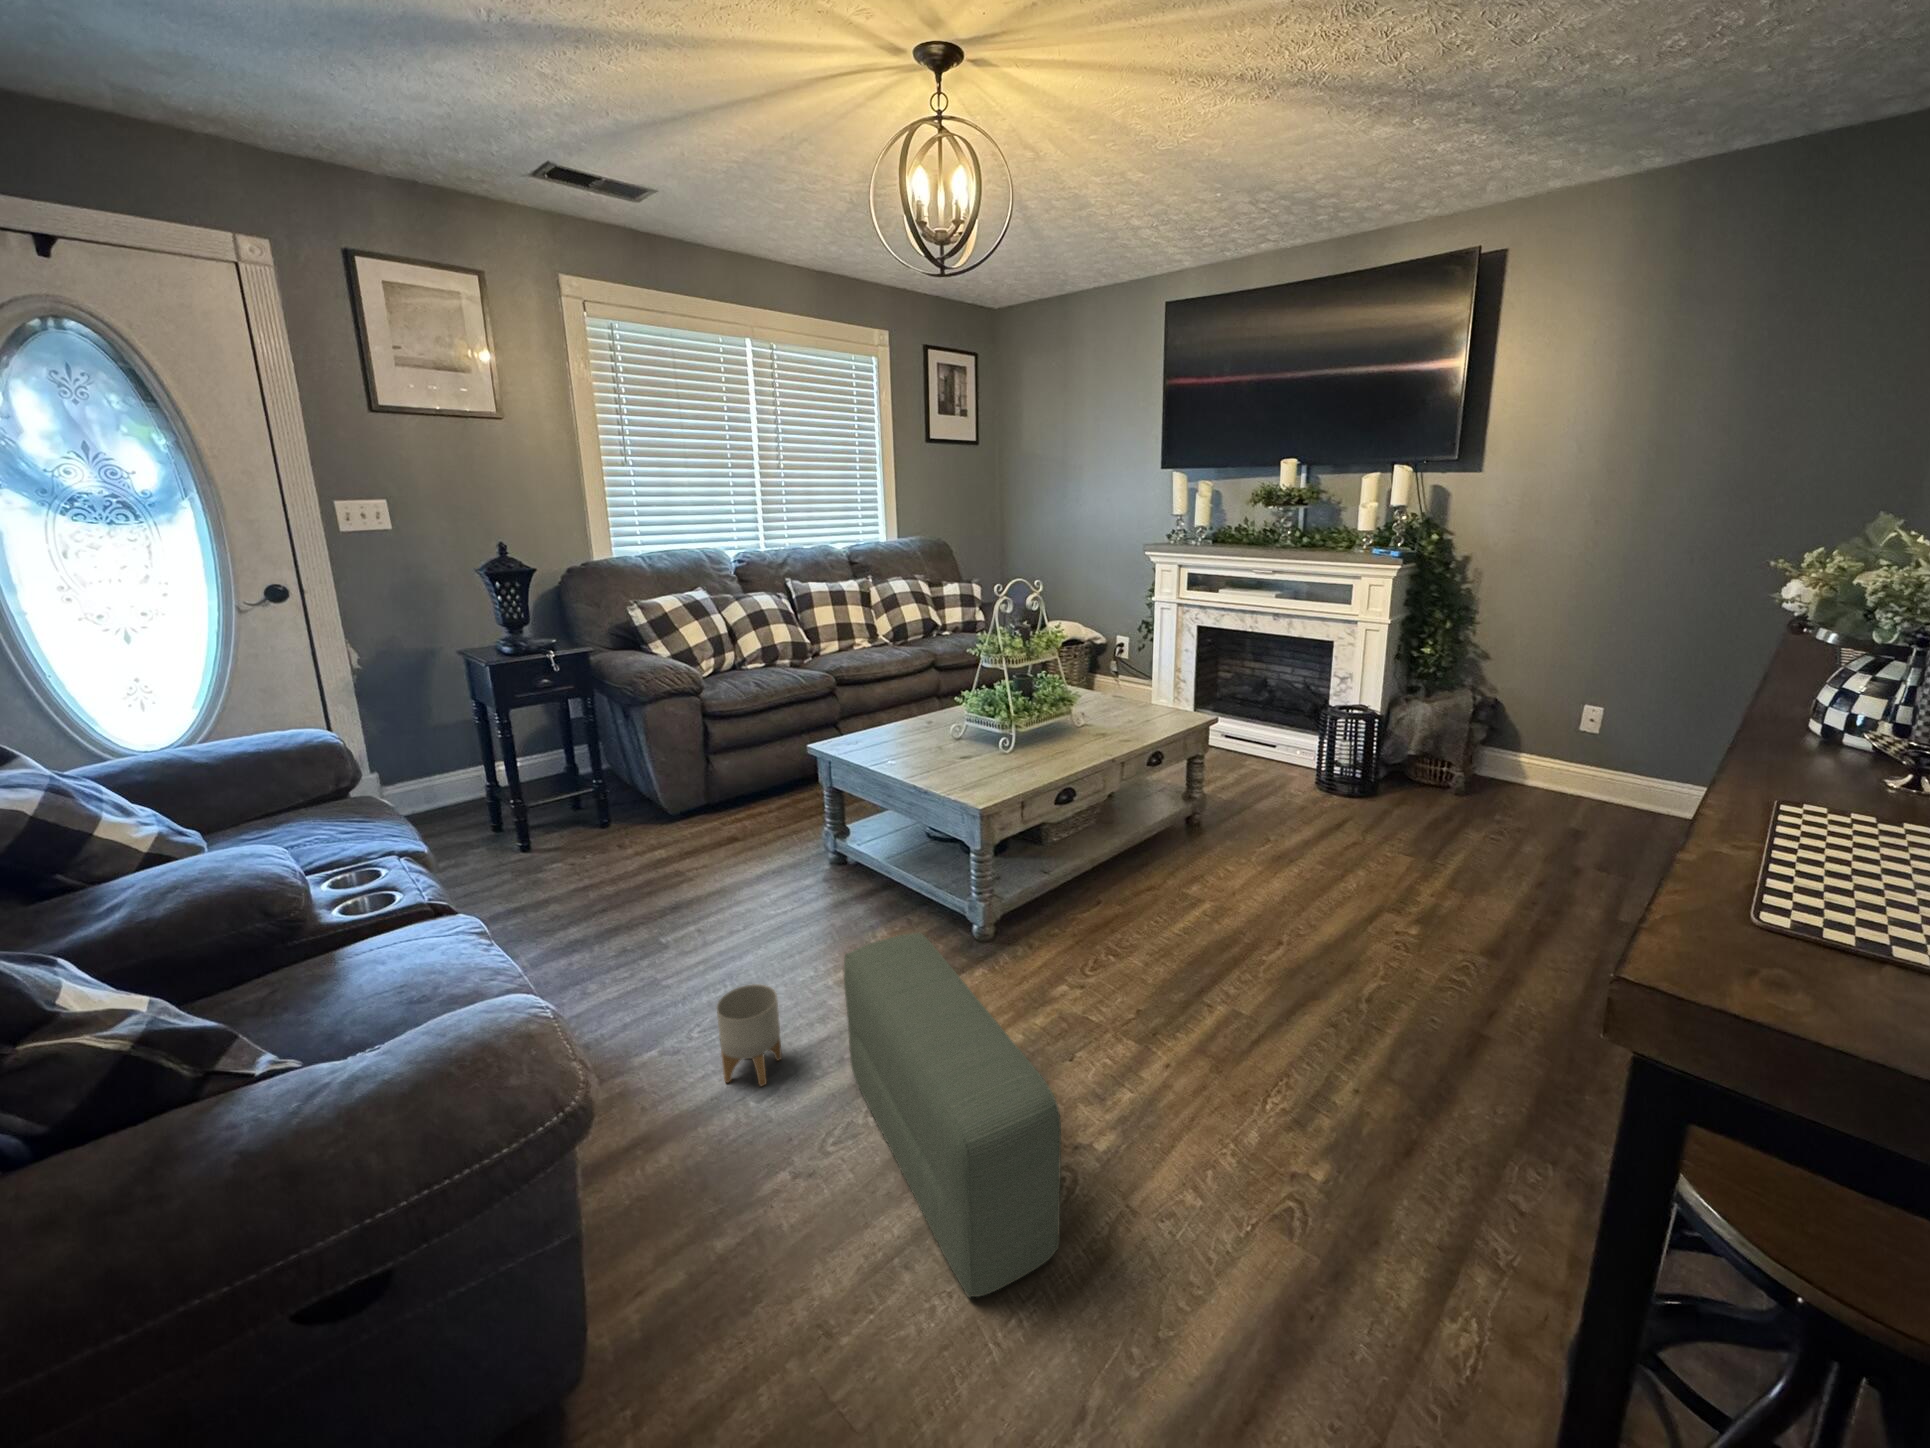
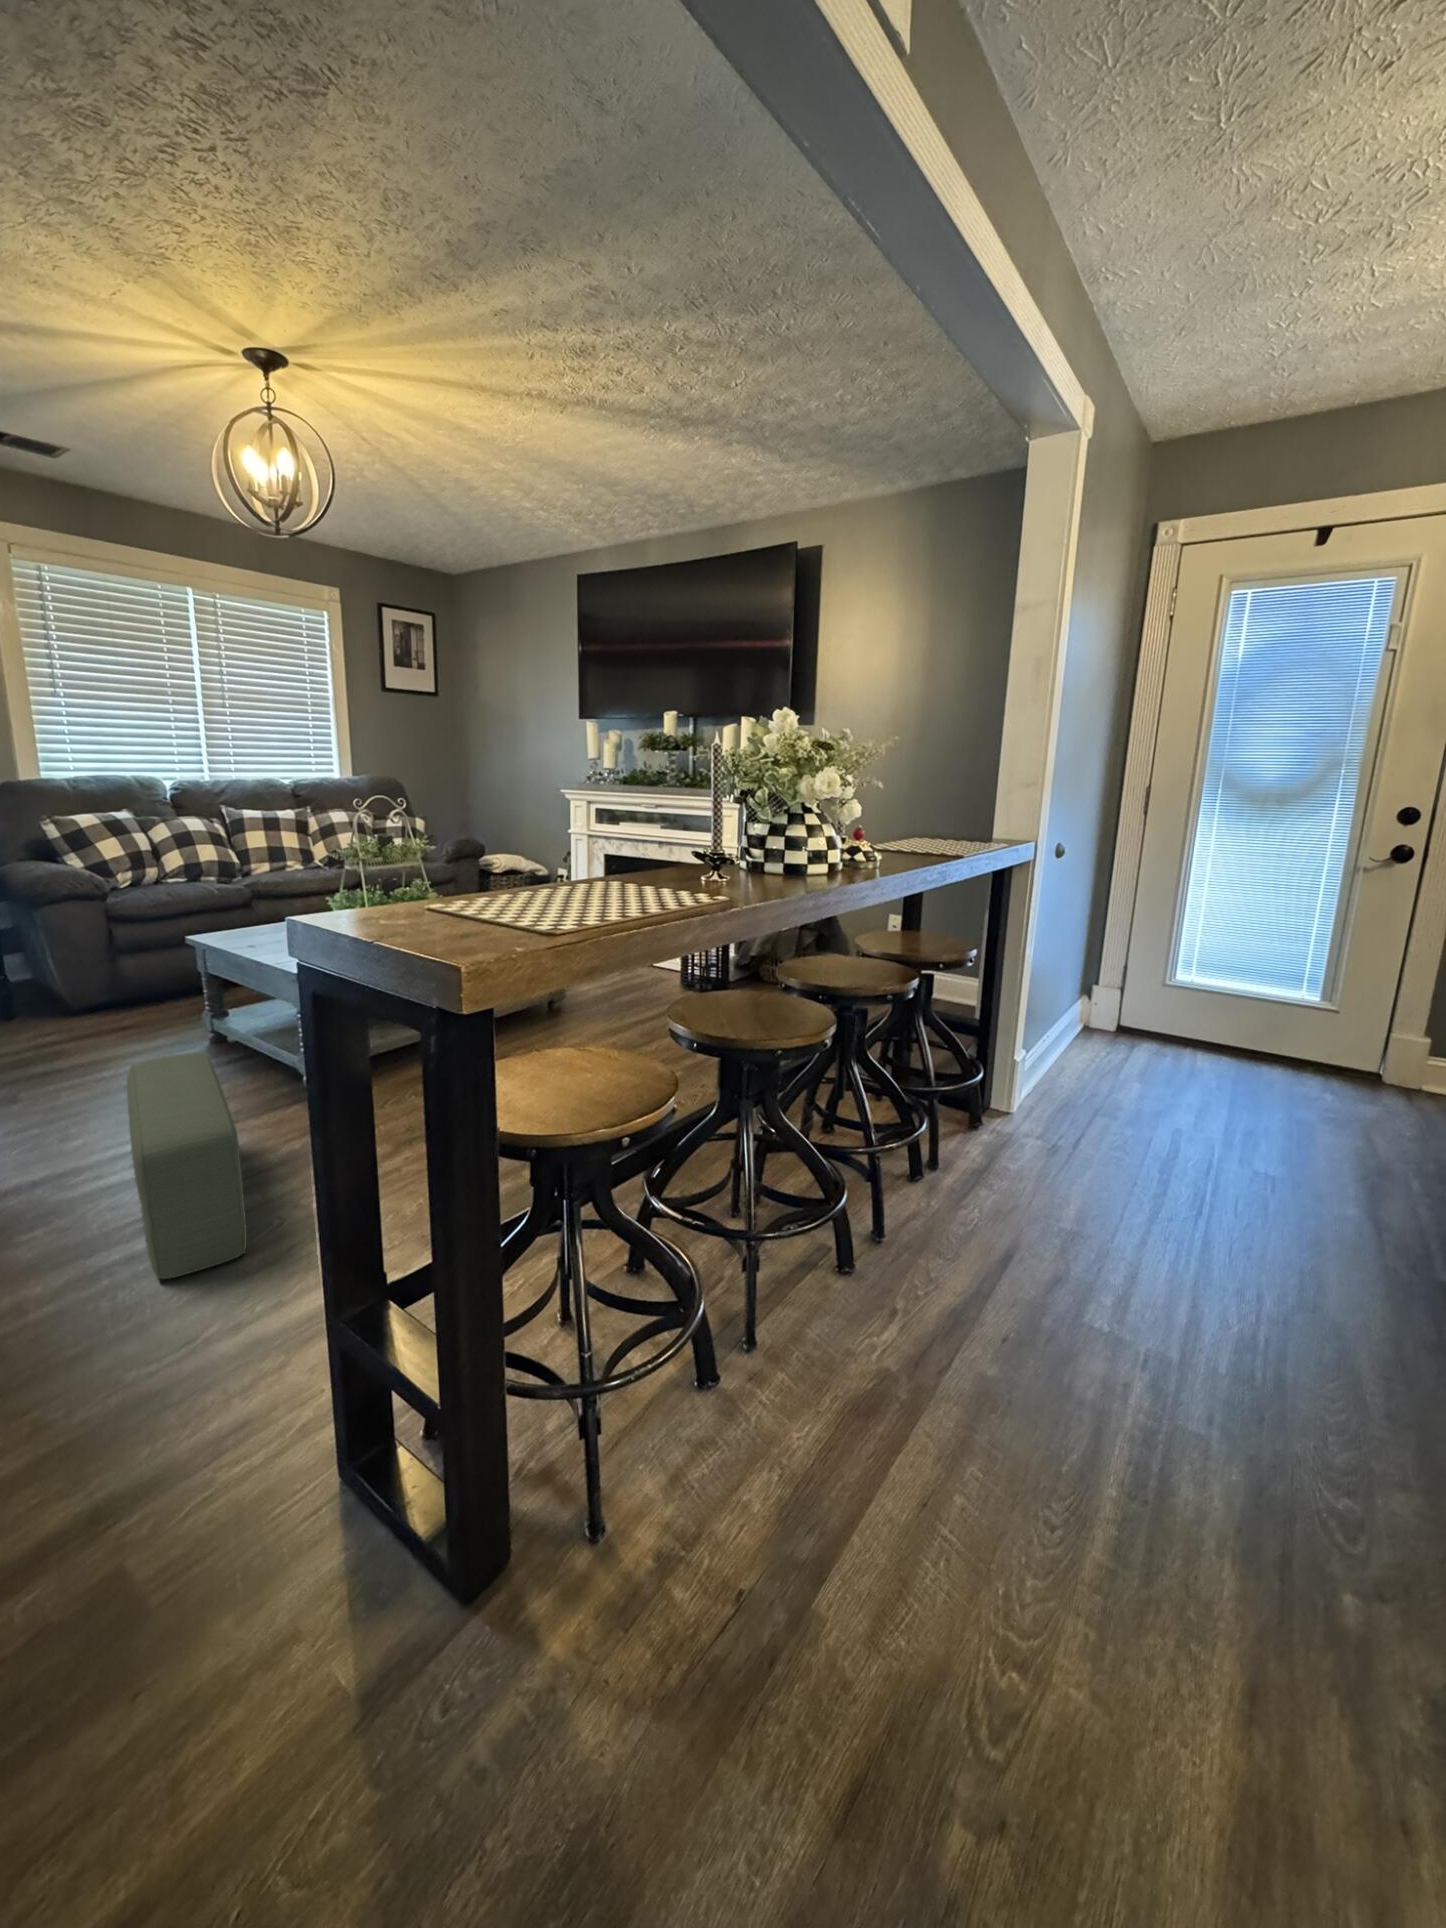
planter: present [717,984,782,1086] -> none [18,1100,88,1178]

